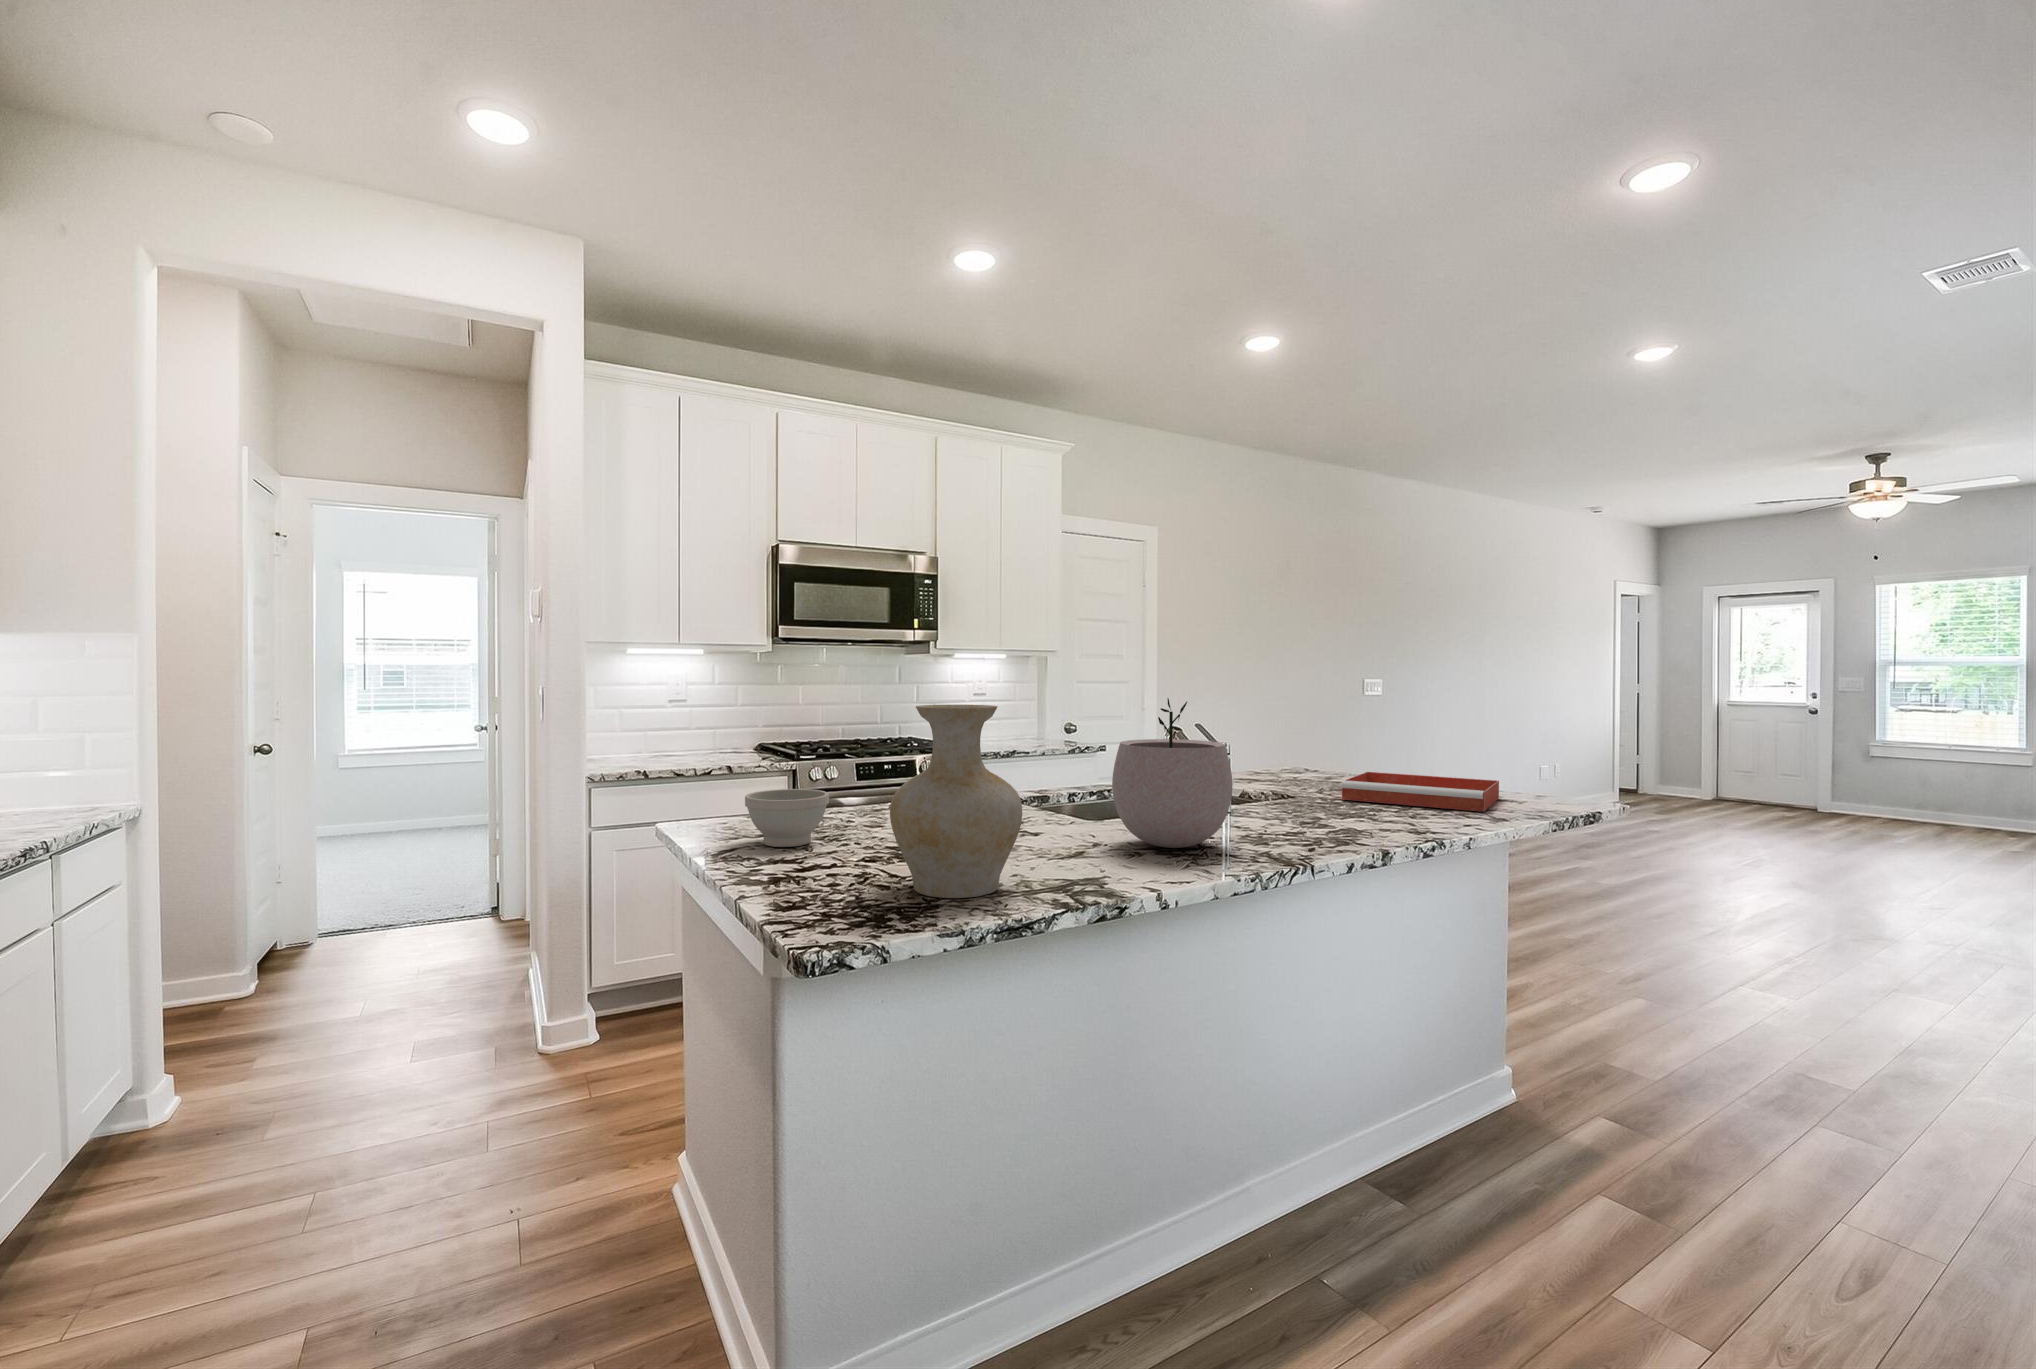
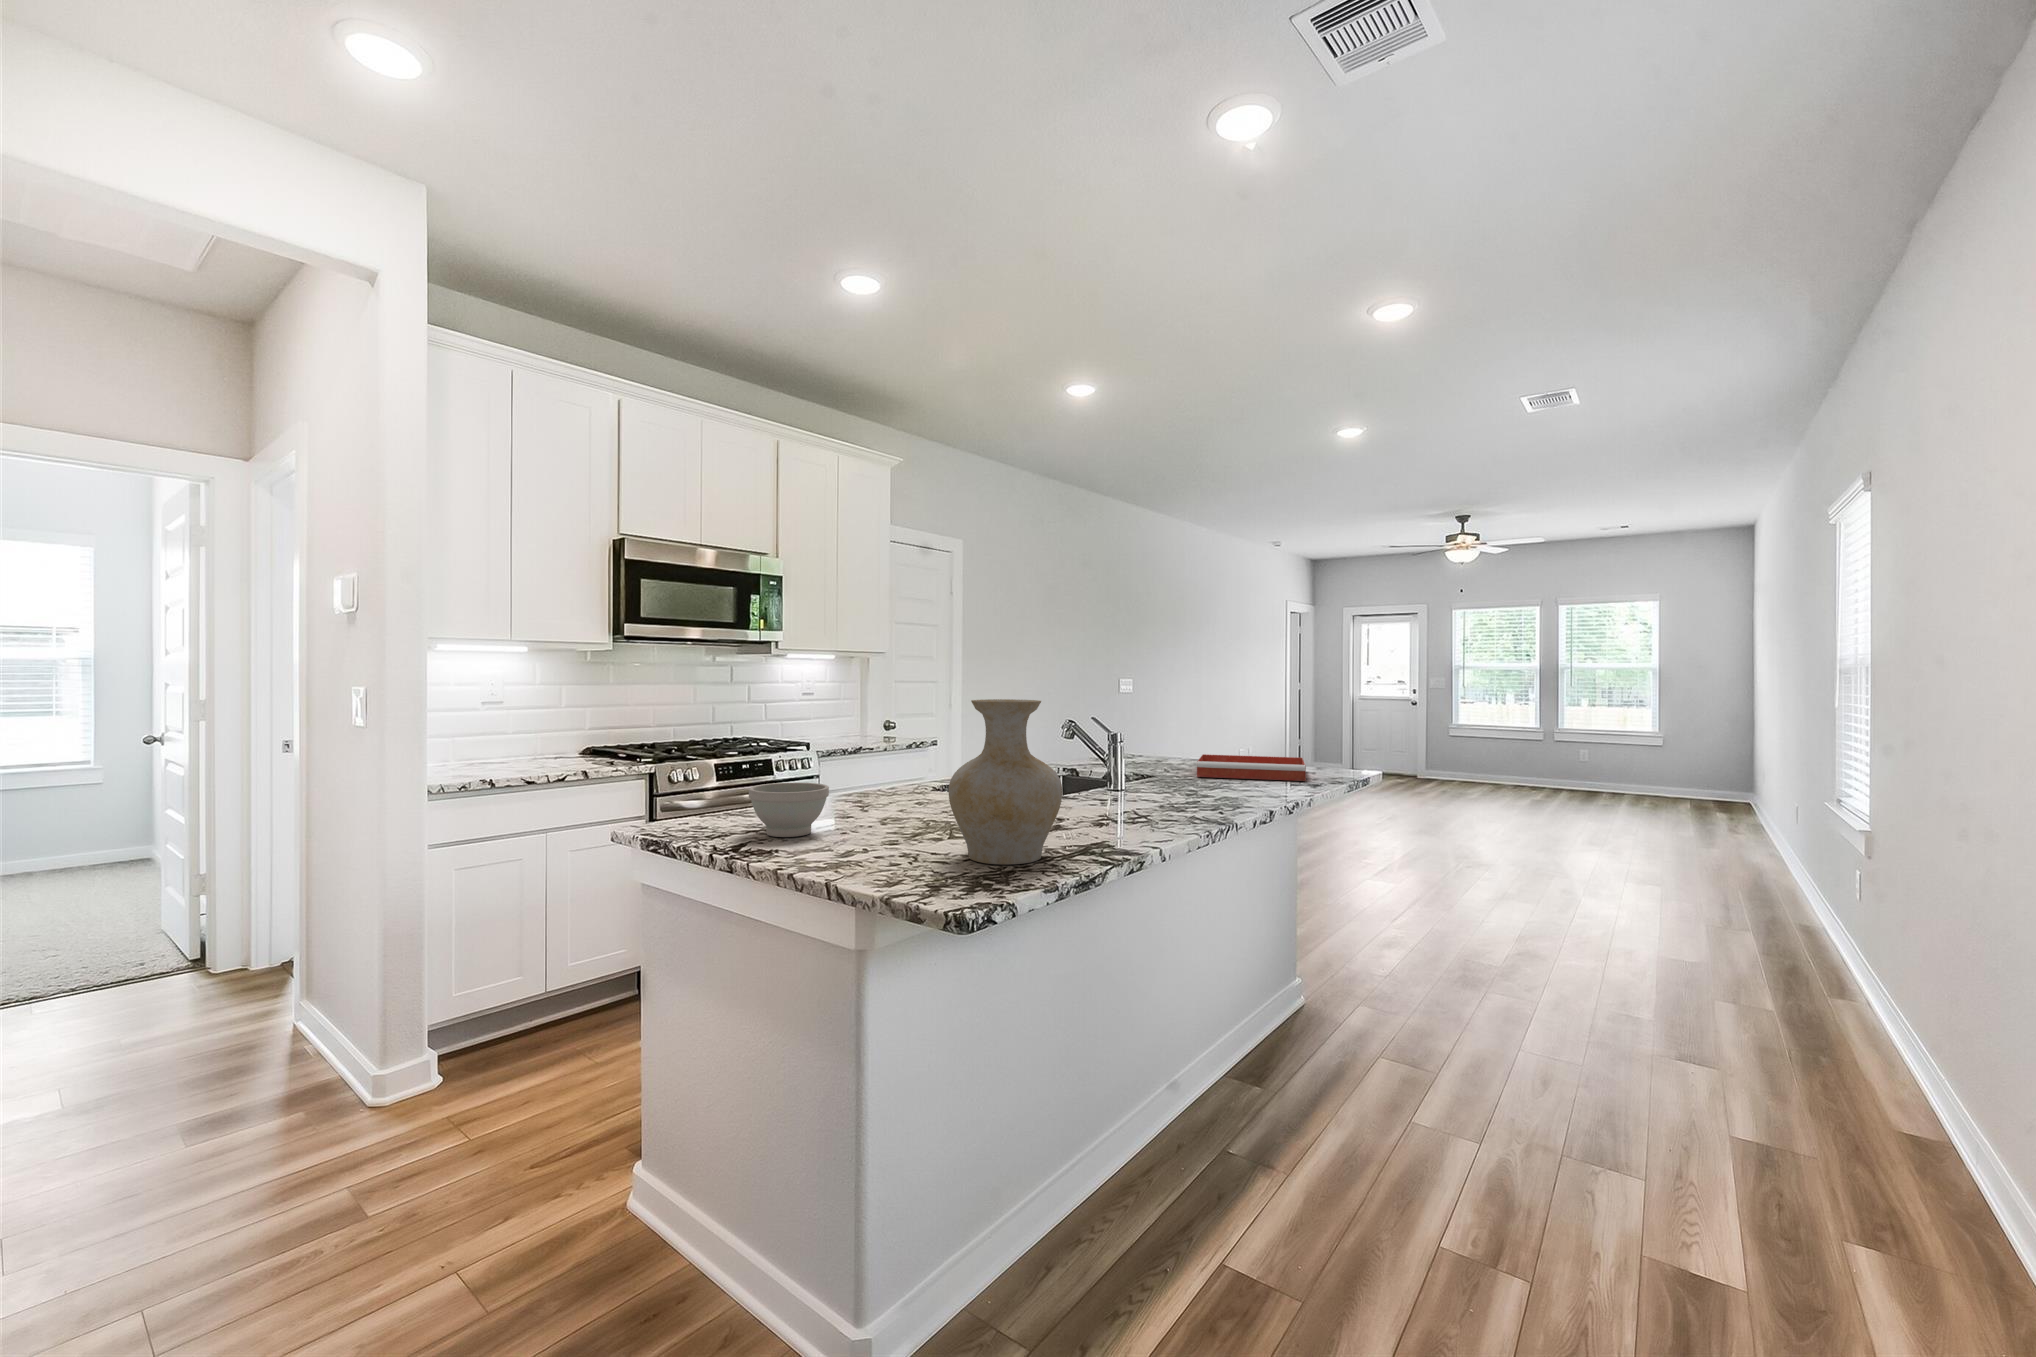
plant pot: present [1112,699,1233,848] -> none [1074,693,1173,817]

